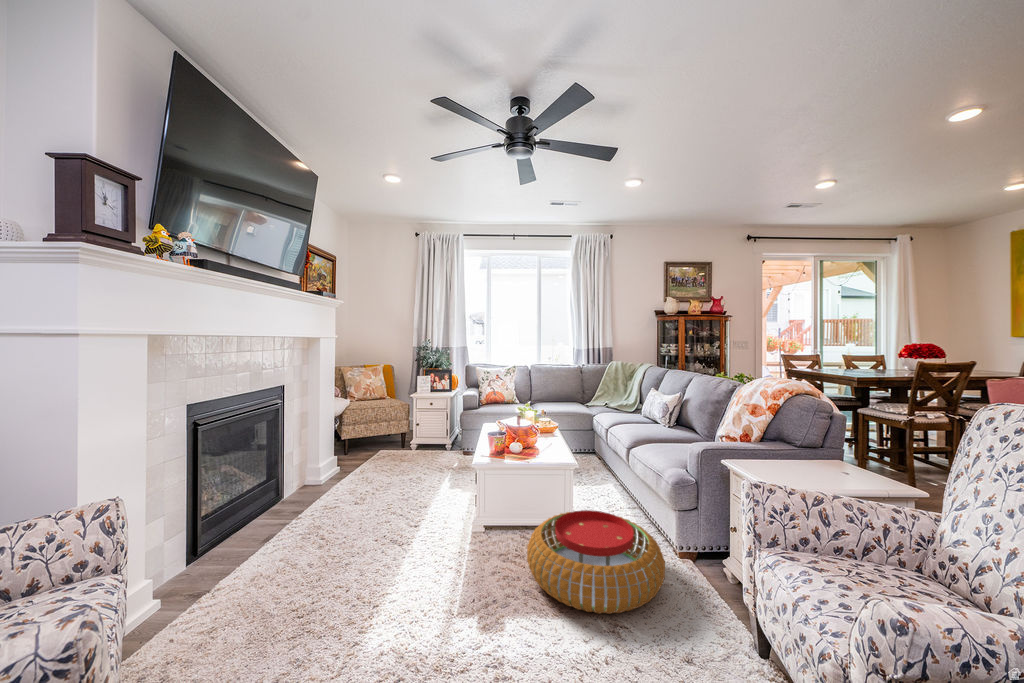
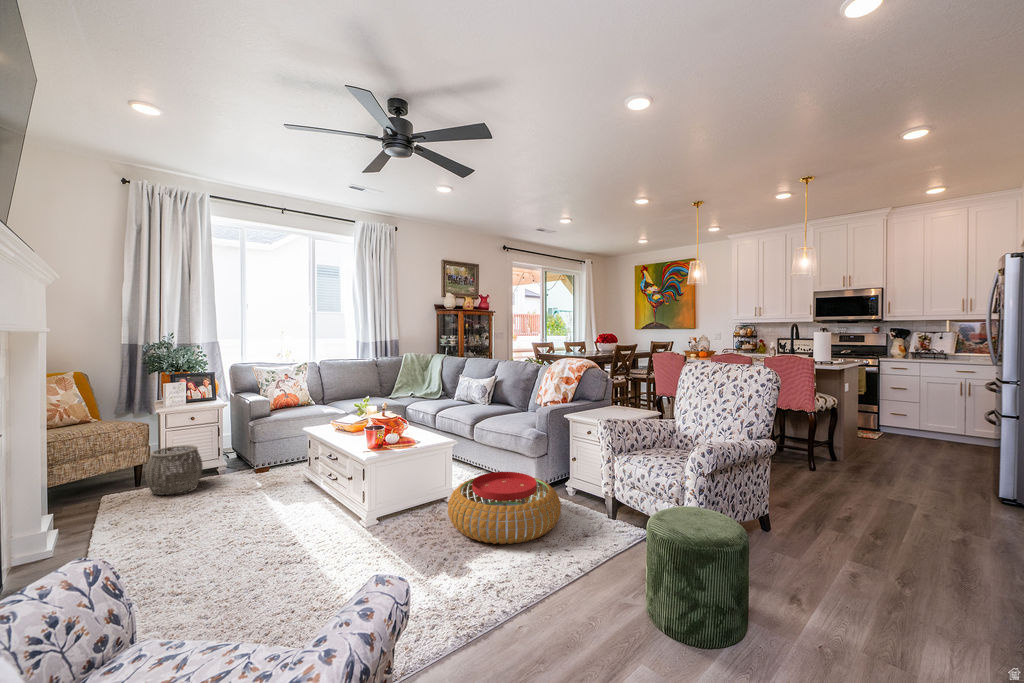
woven basket: none [396,423,430,458] -> present [145,445,203,495]

